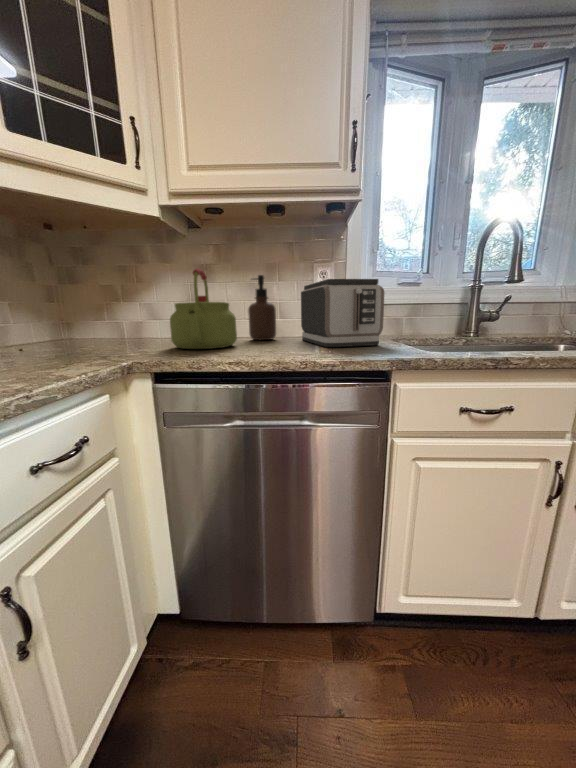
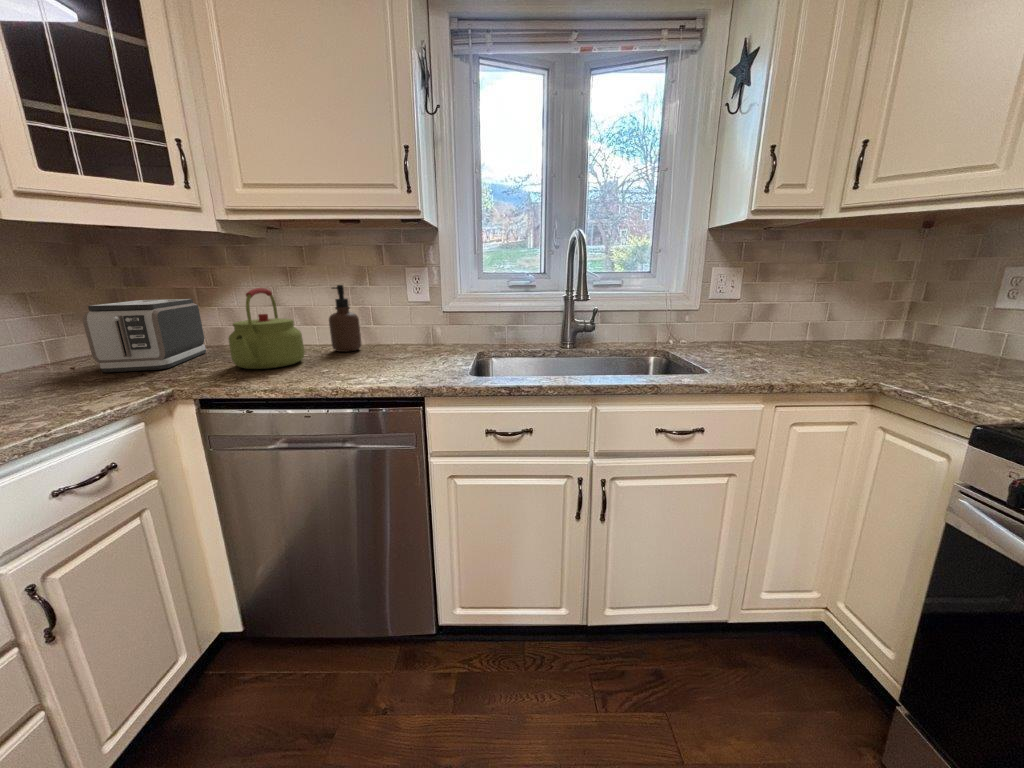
toaster: present [301,279,384,347] -> present [82,299,206,372]

